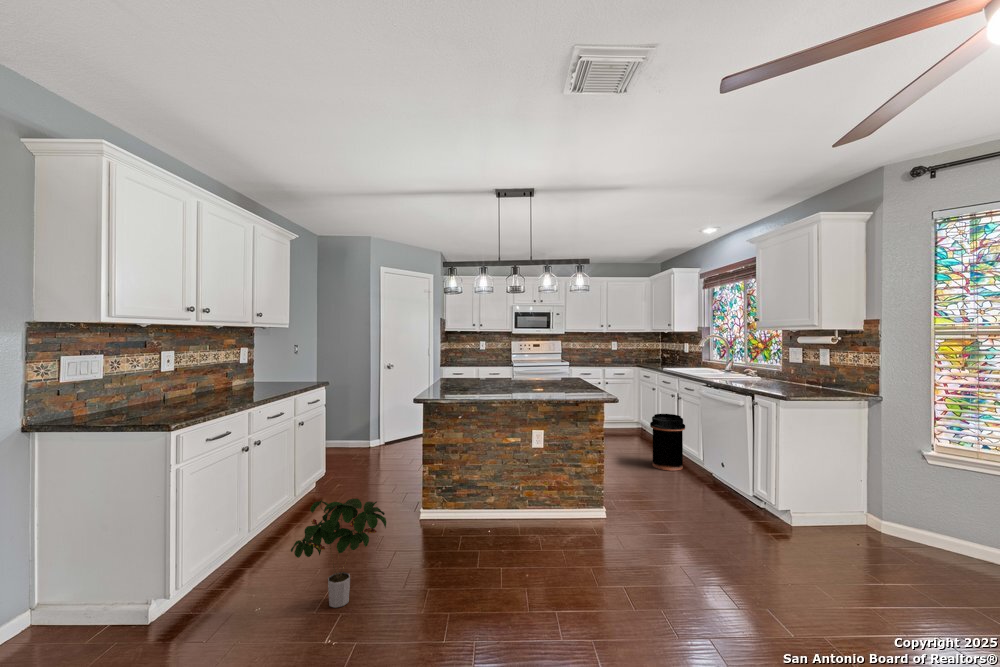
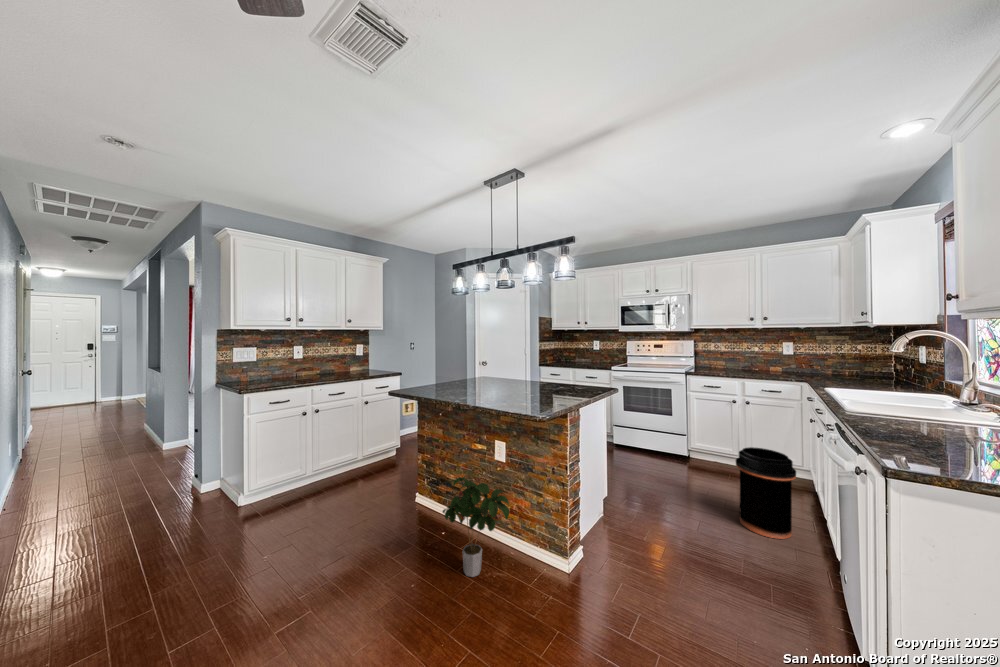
potted plant: present [291,499,386,608] -> present [443,477,509,577]

